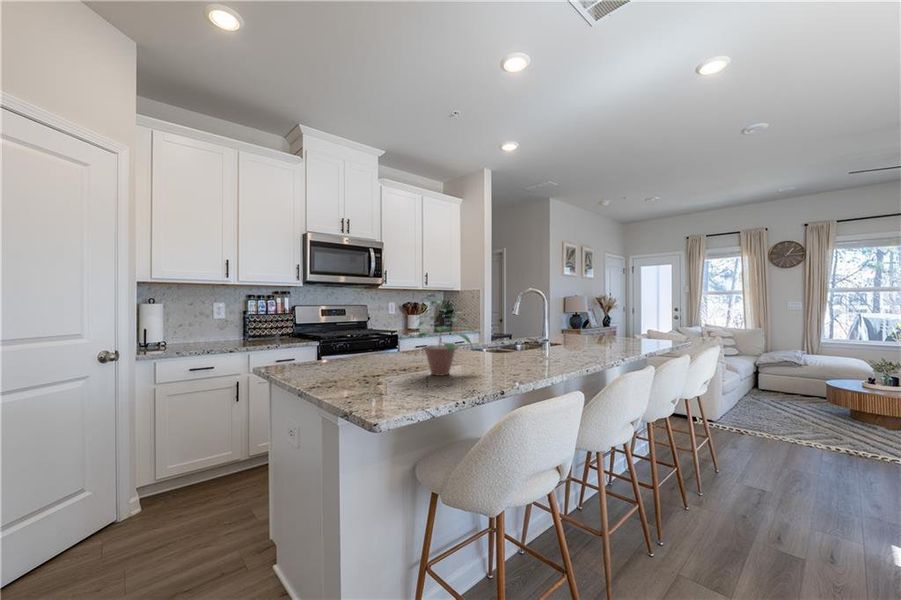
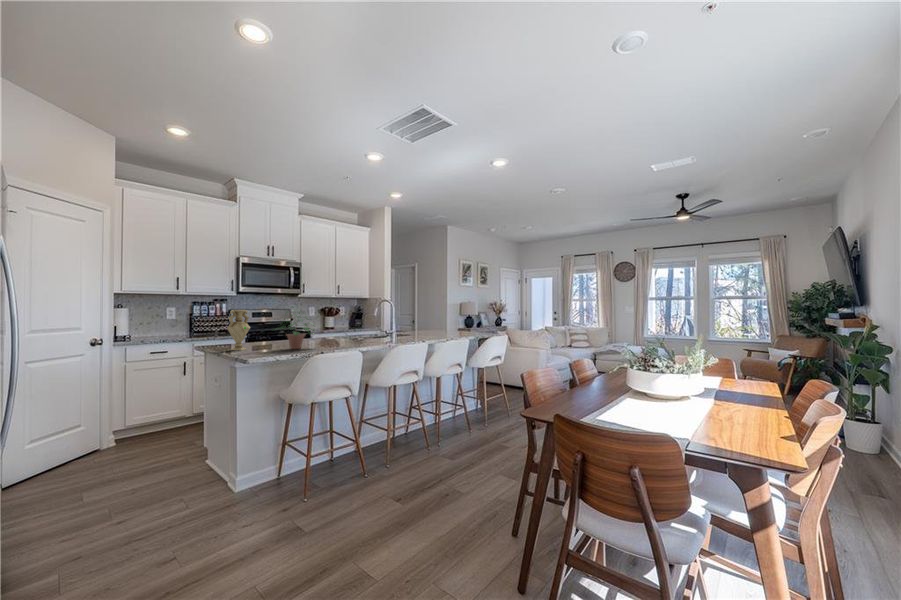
vase: none [316,301,355,377] -> present [227,310,250,350]

